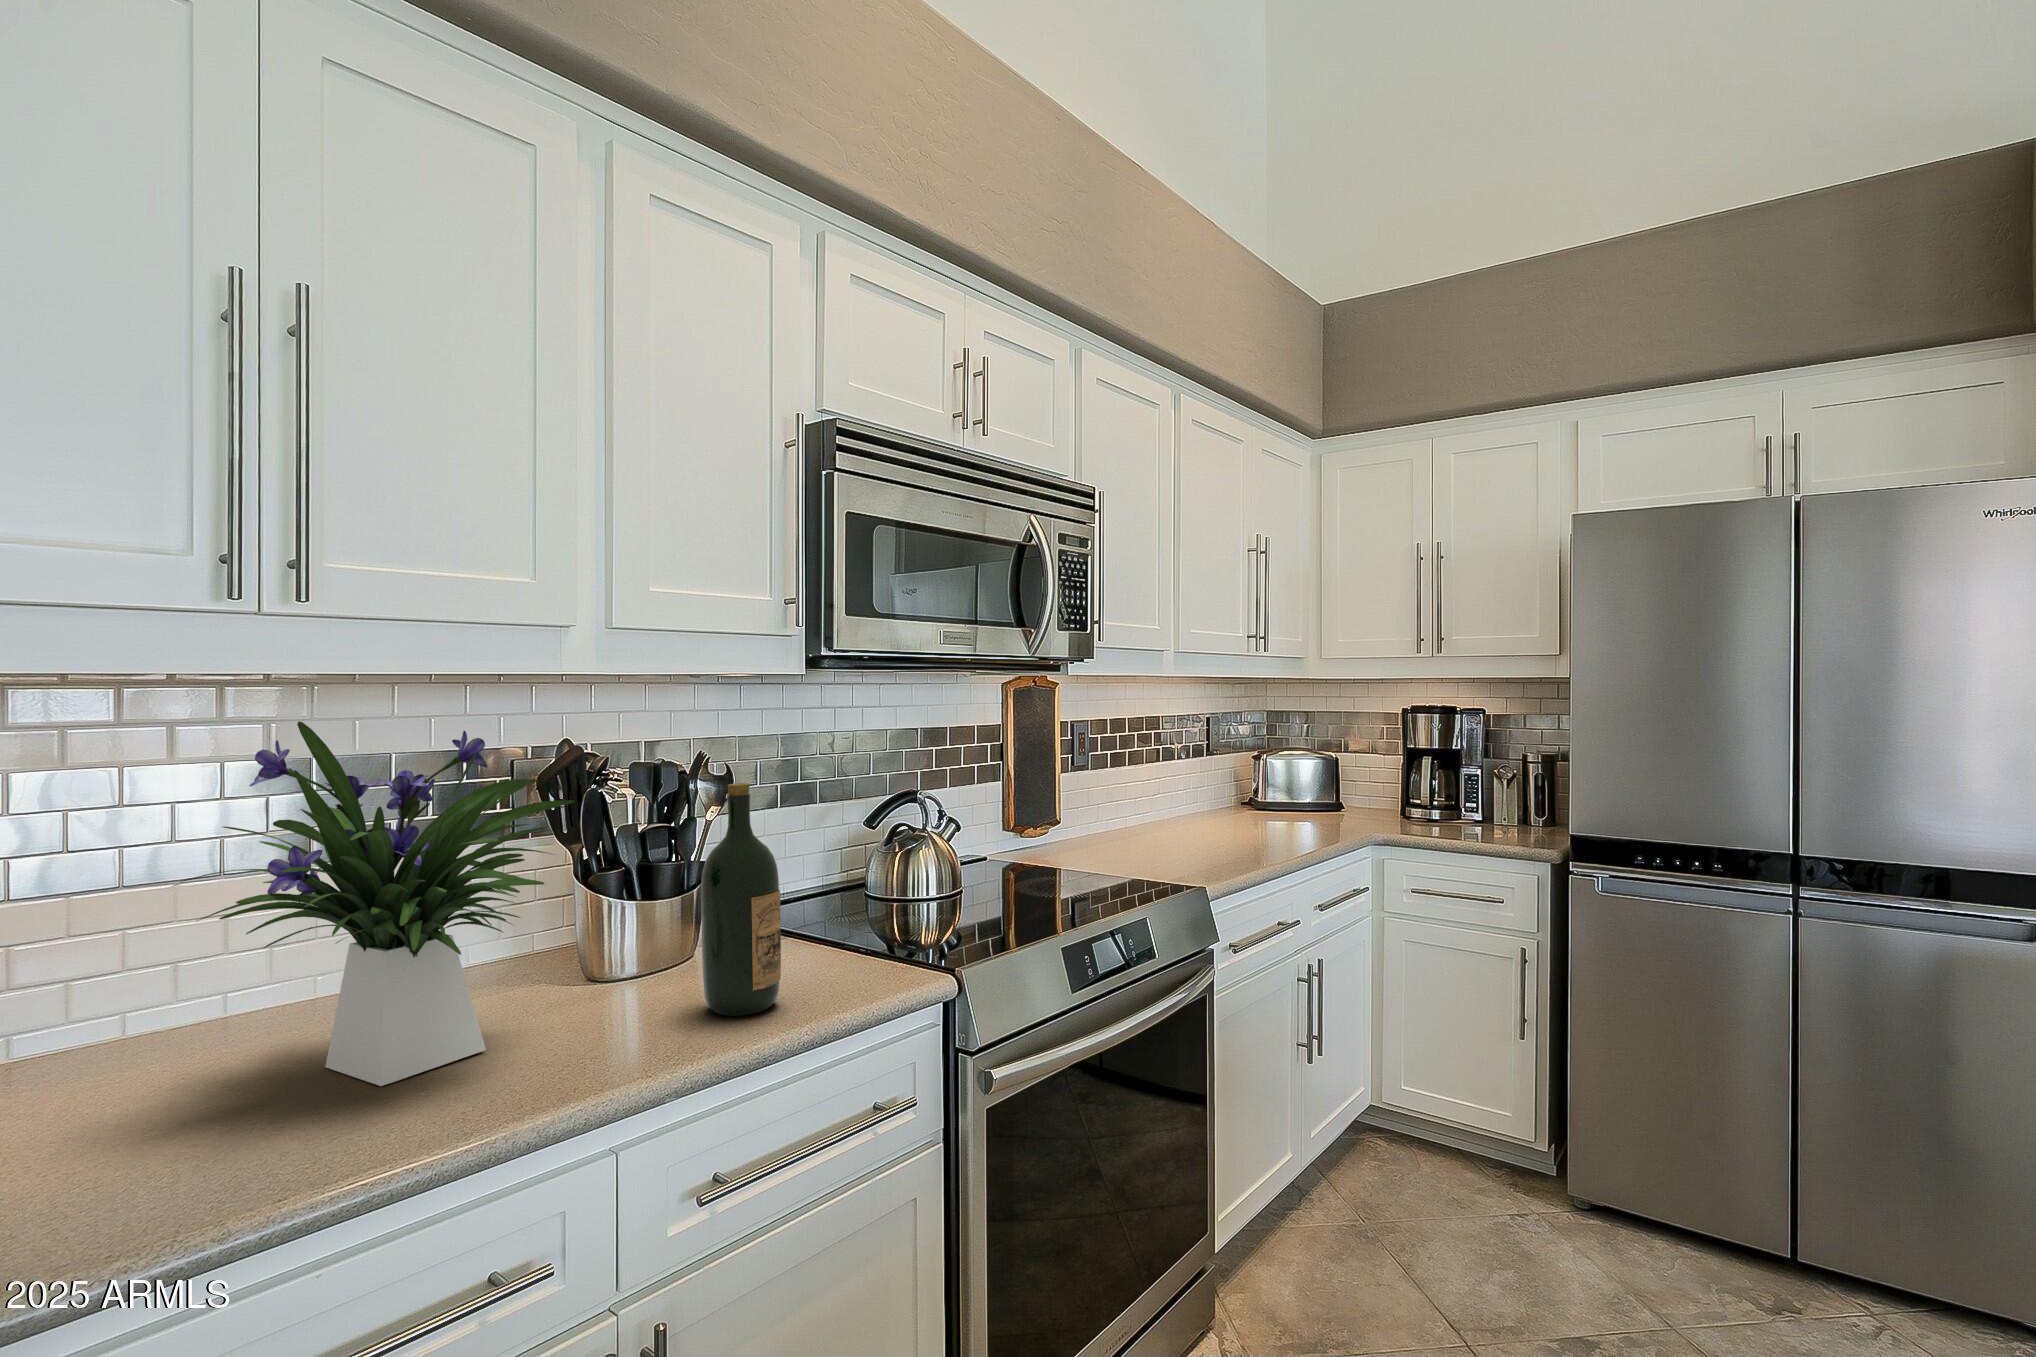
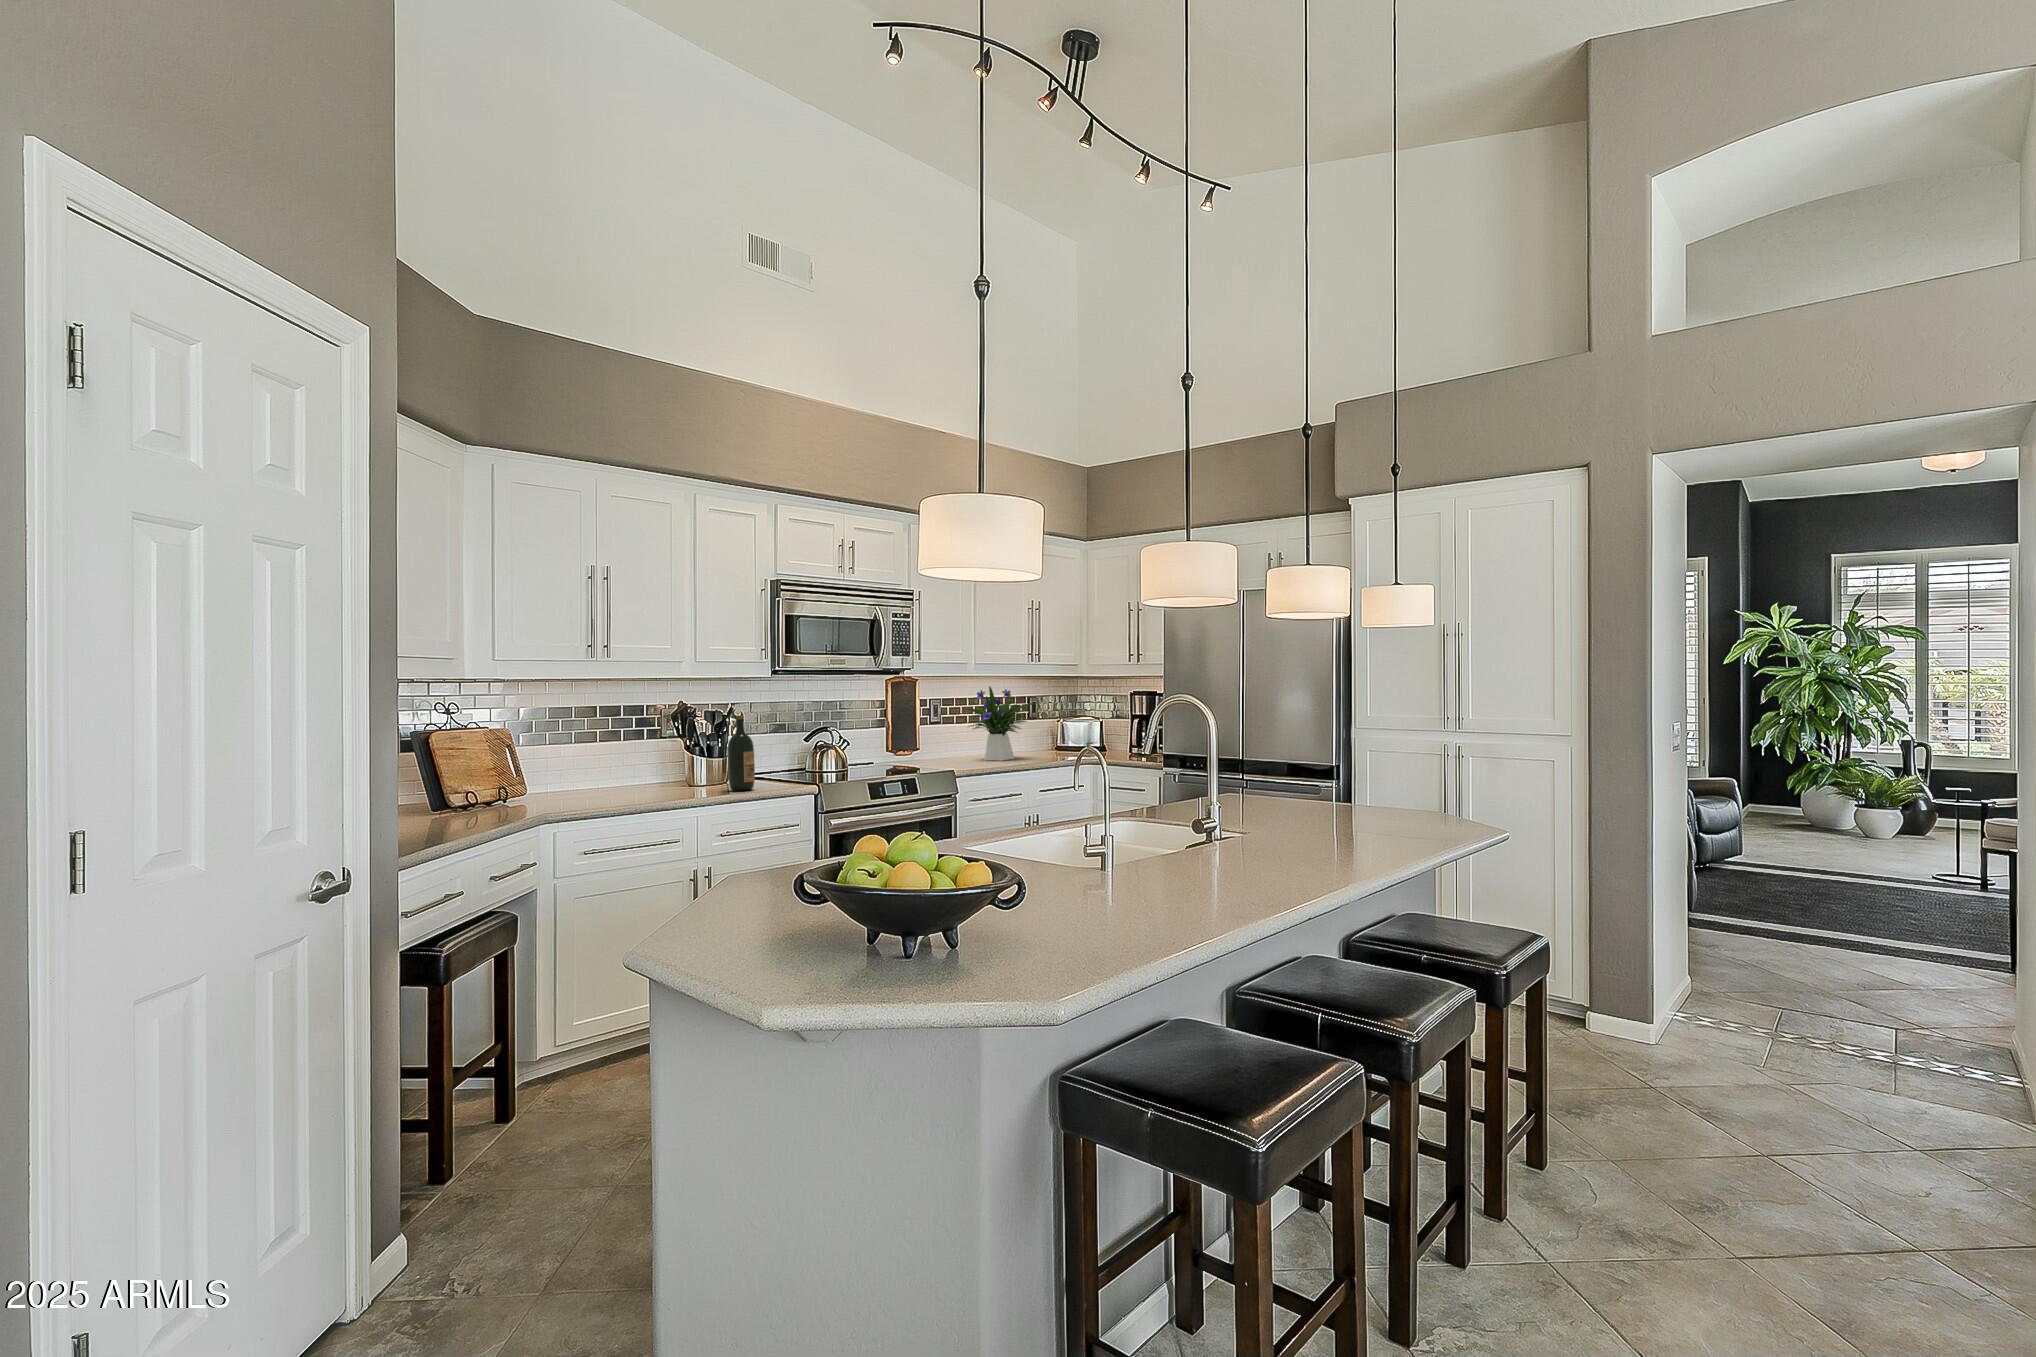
flower arrangement: present [180,721,575,1086] -> present [966,686,1036,761]

